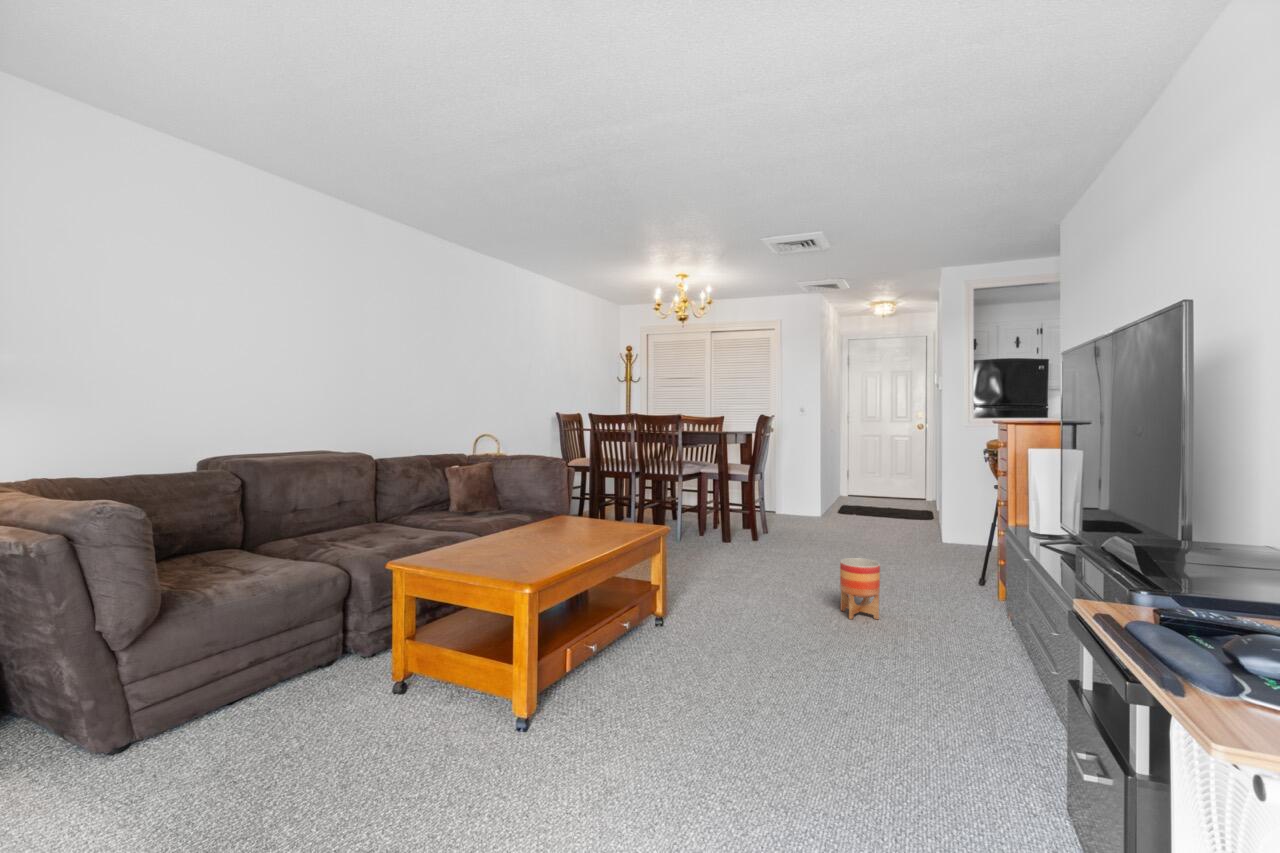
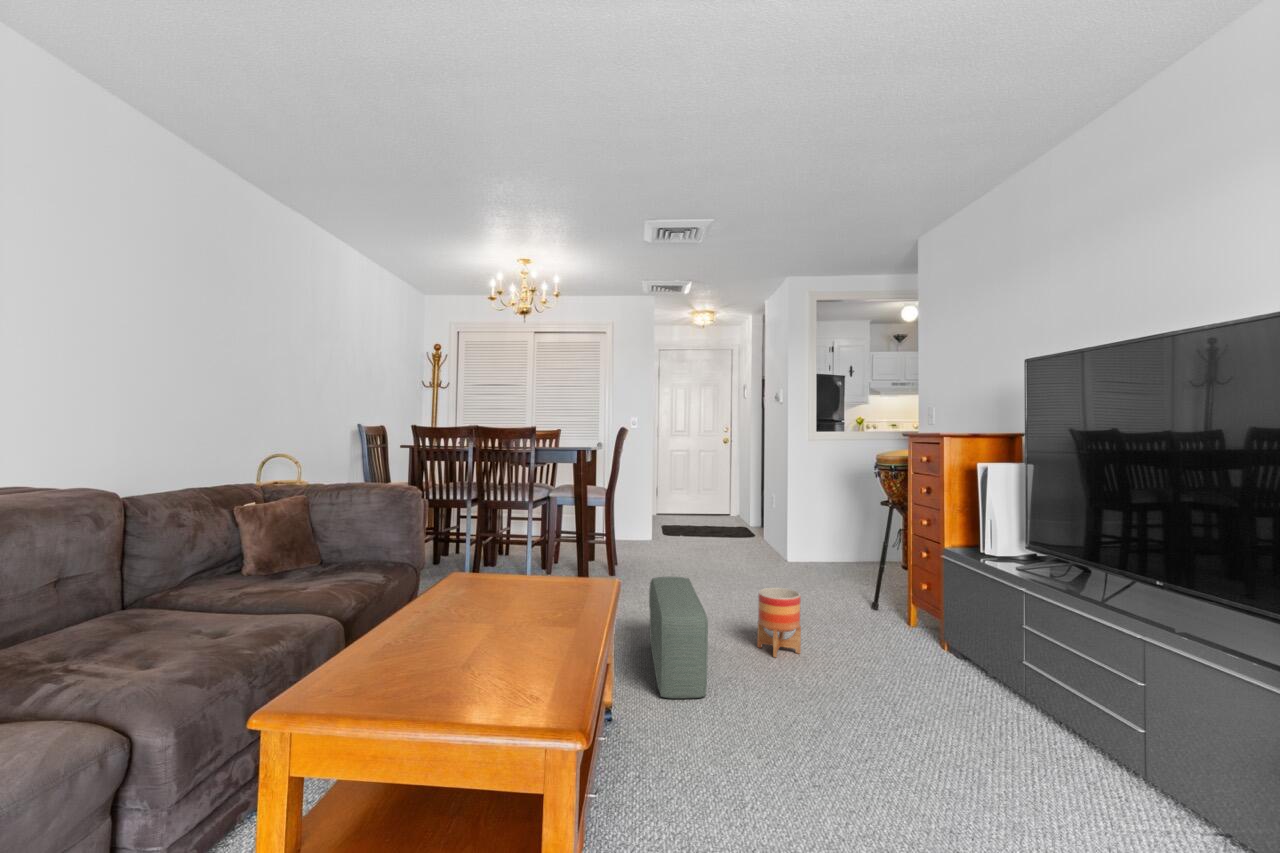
pouf: none [723,541,780,637] -> present [649,577,708,698]

